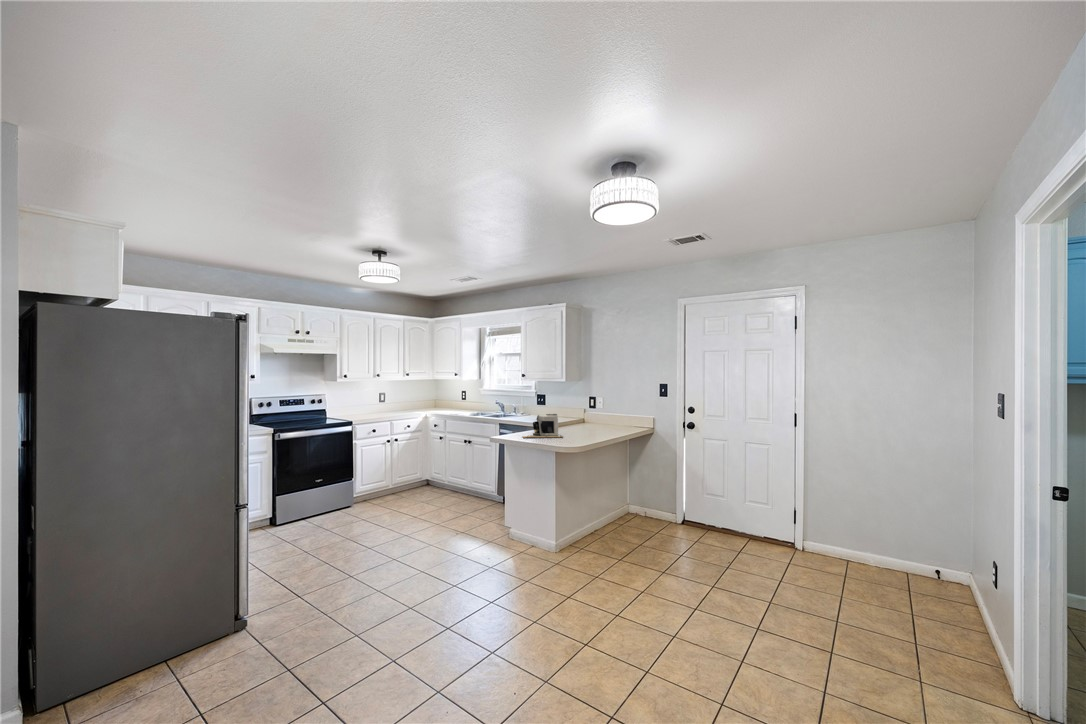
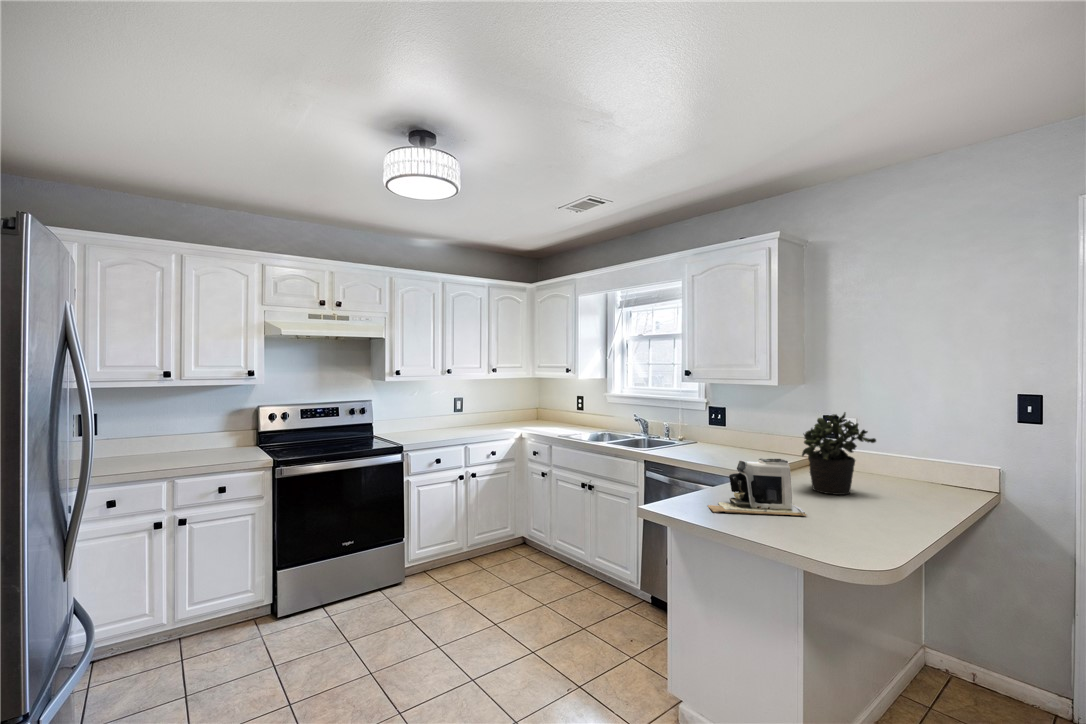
potted plant: none [569,393,602,431] -> present [802,412,876,495]

